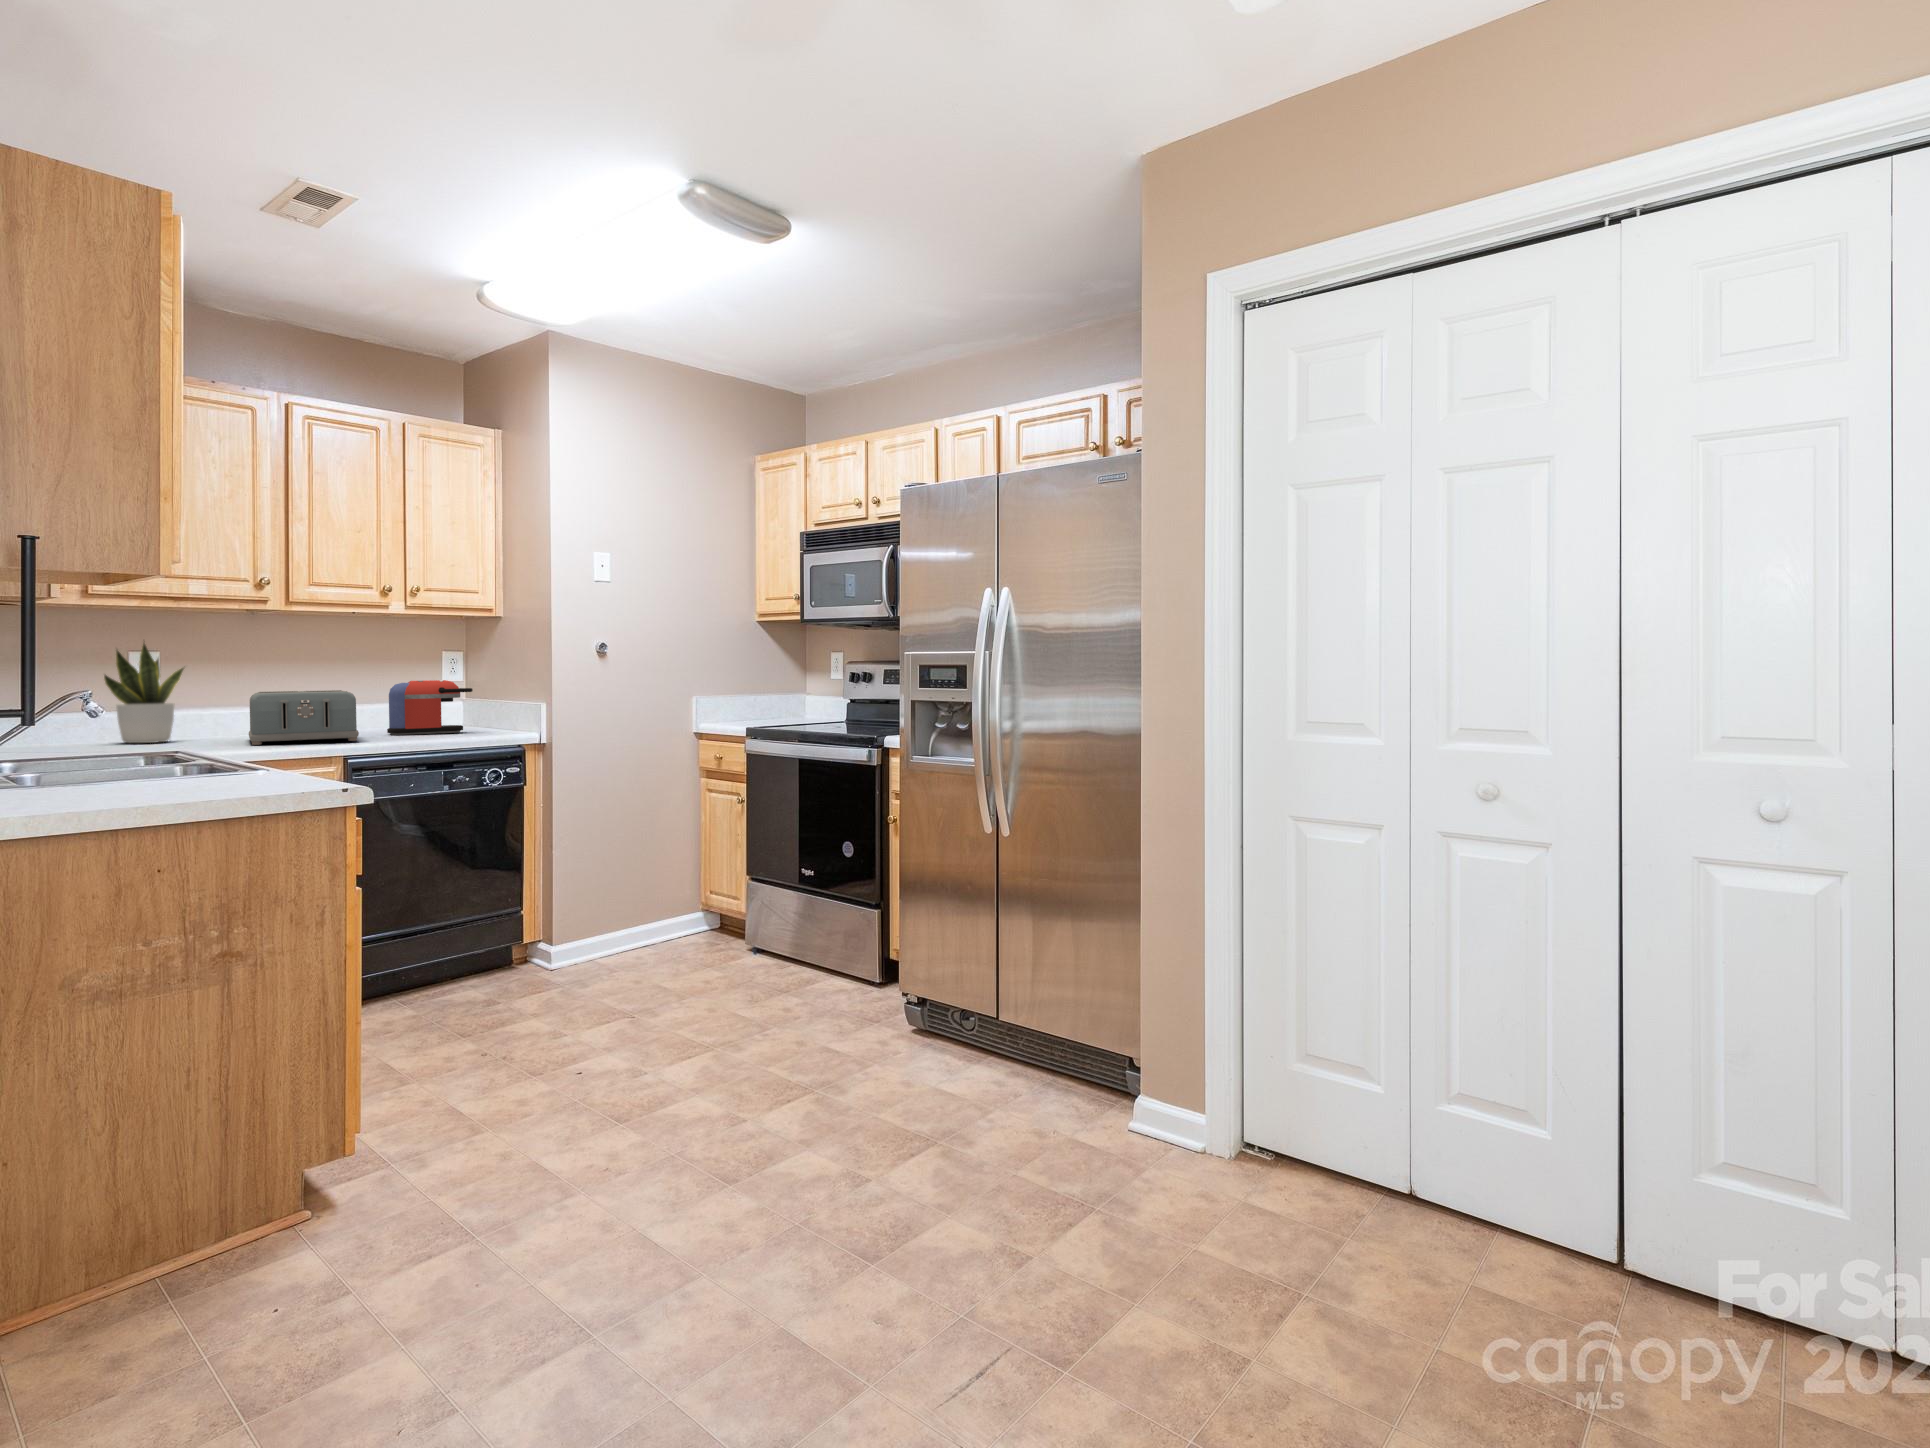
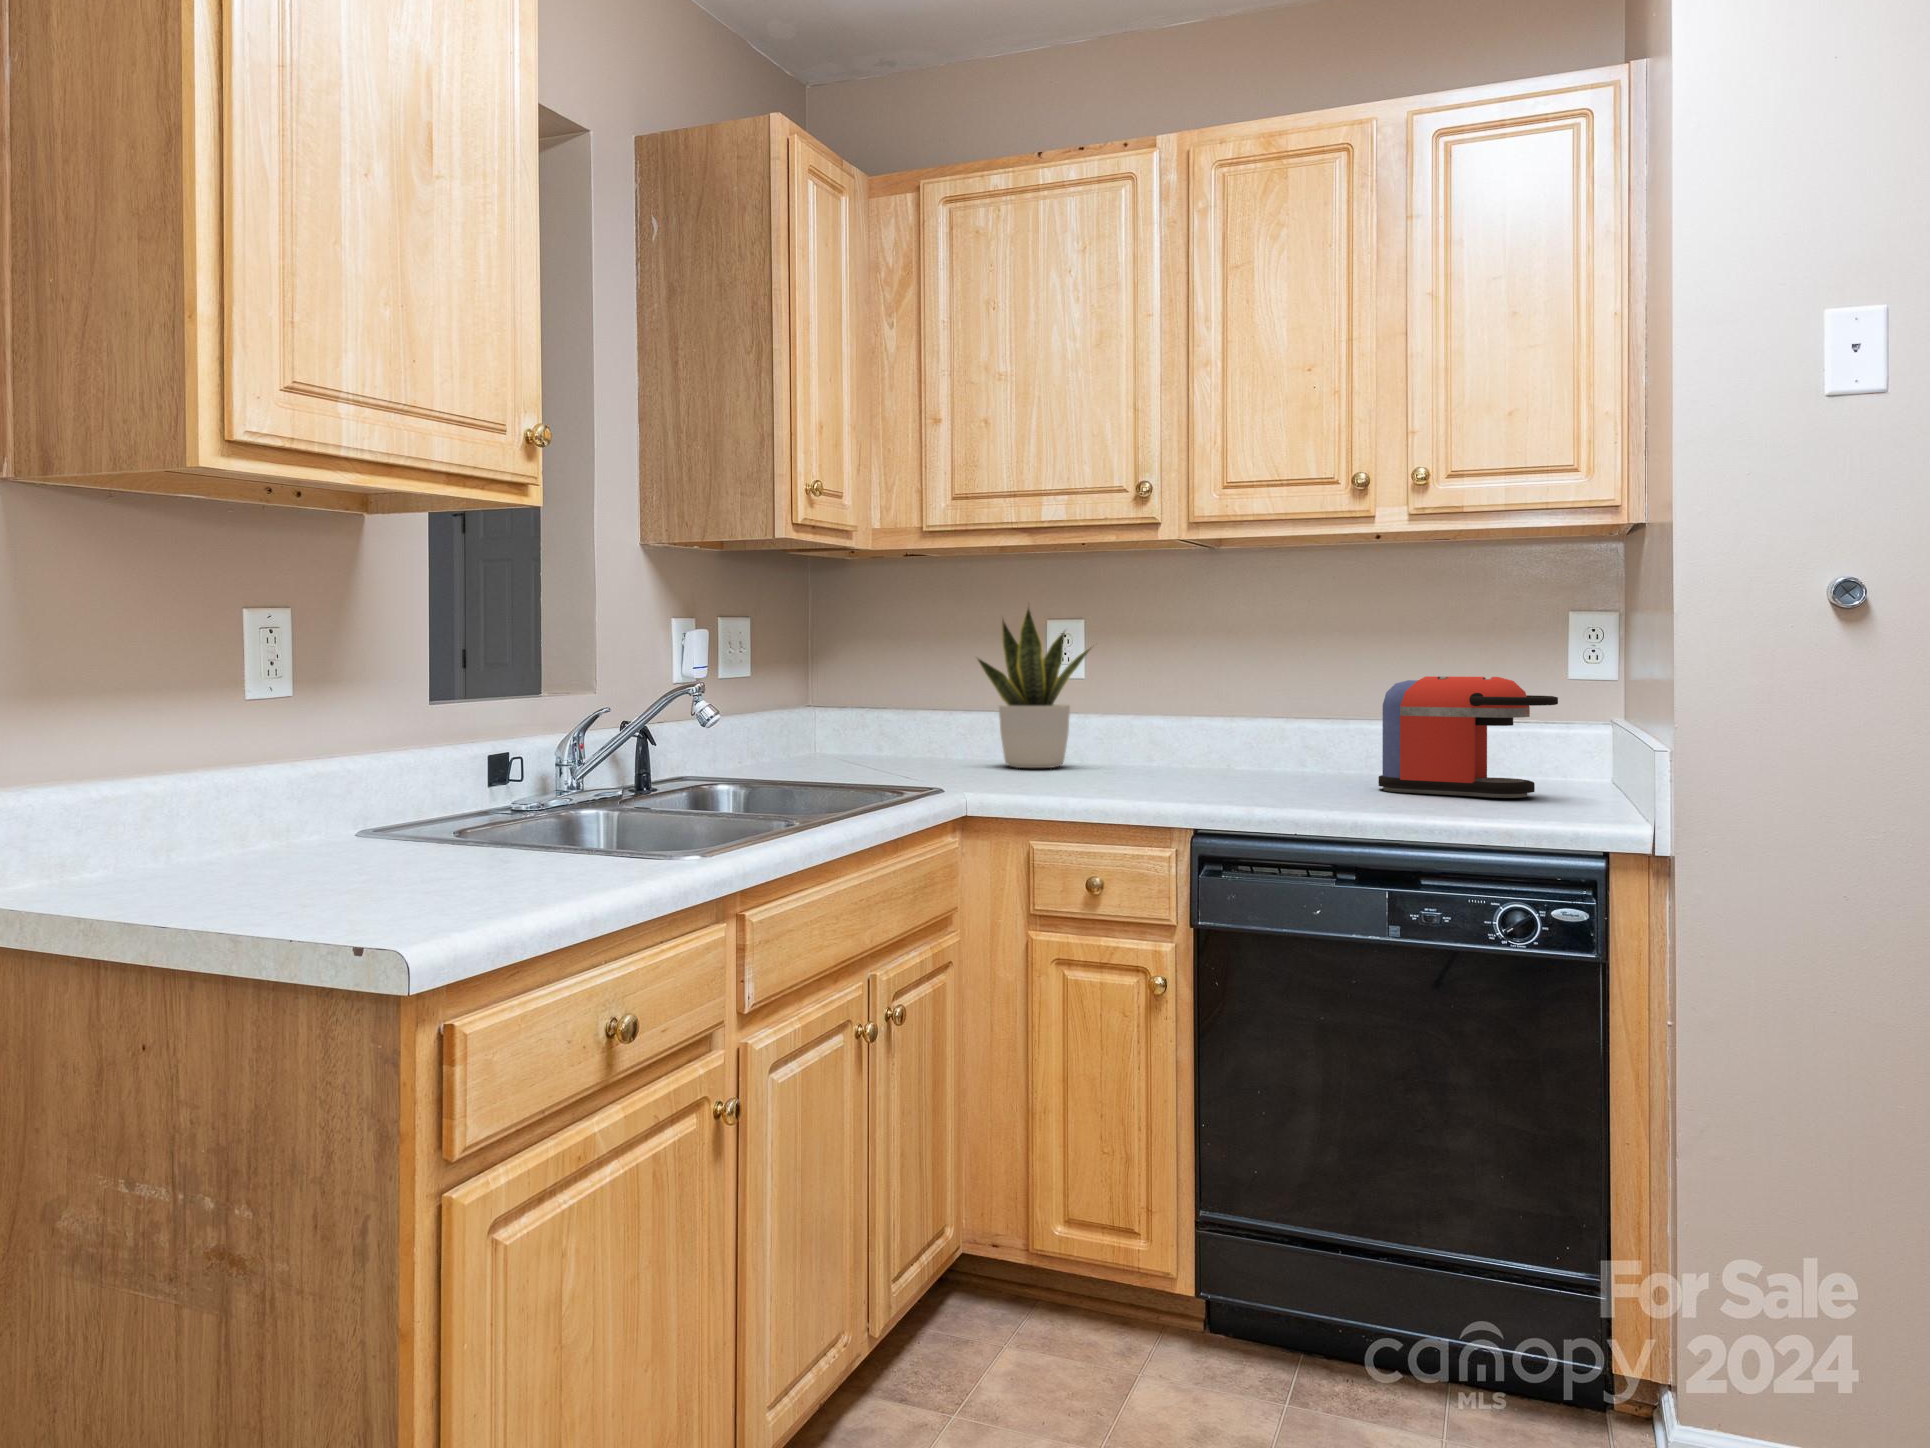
toaster: present [249,690,359,745] -> none [1073,692,1302,799]

